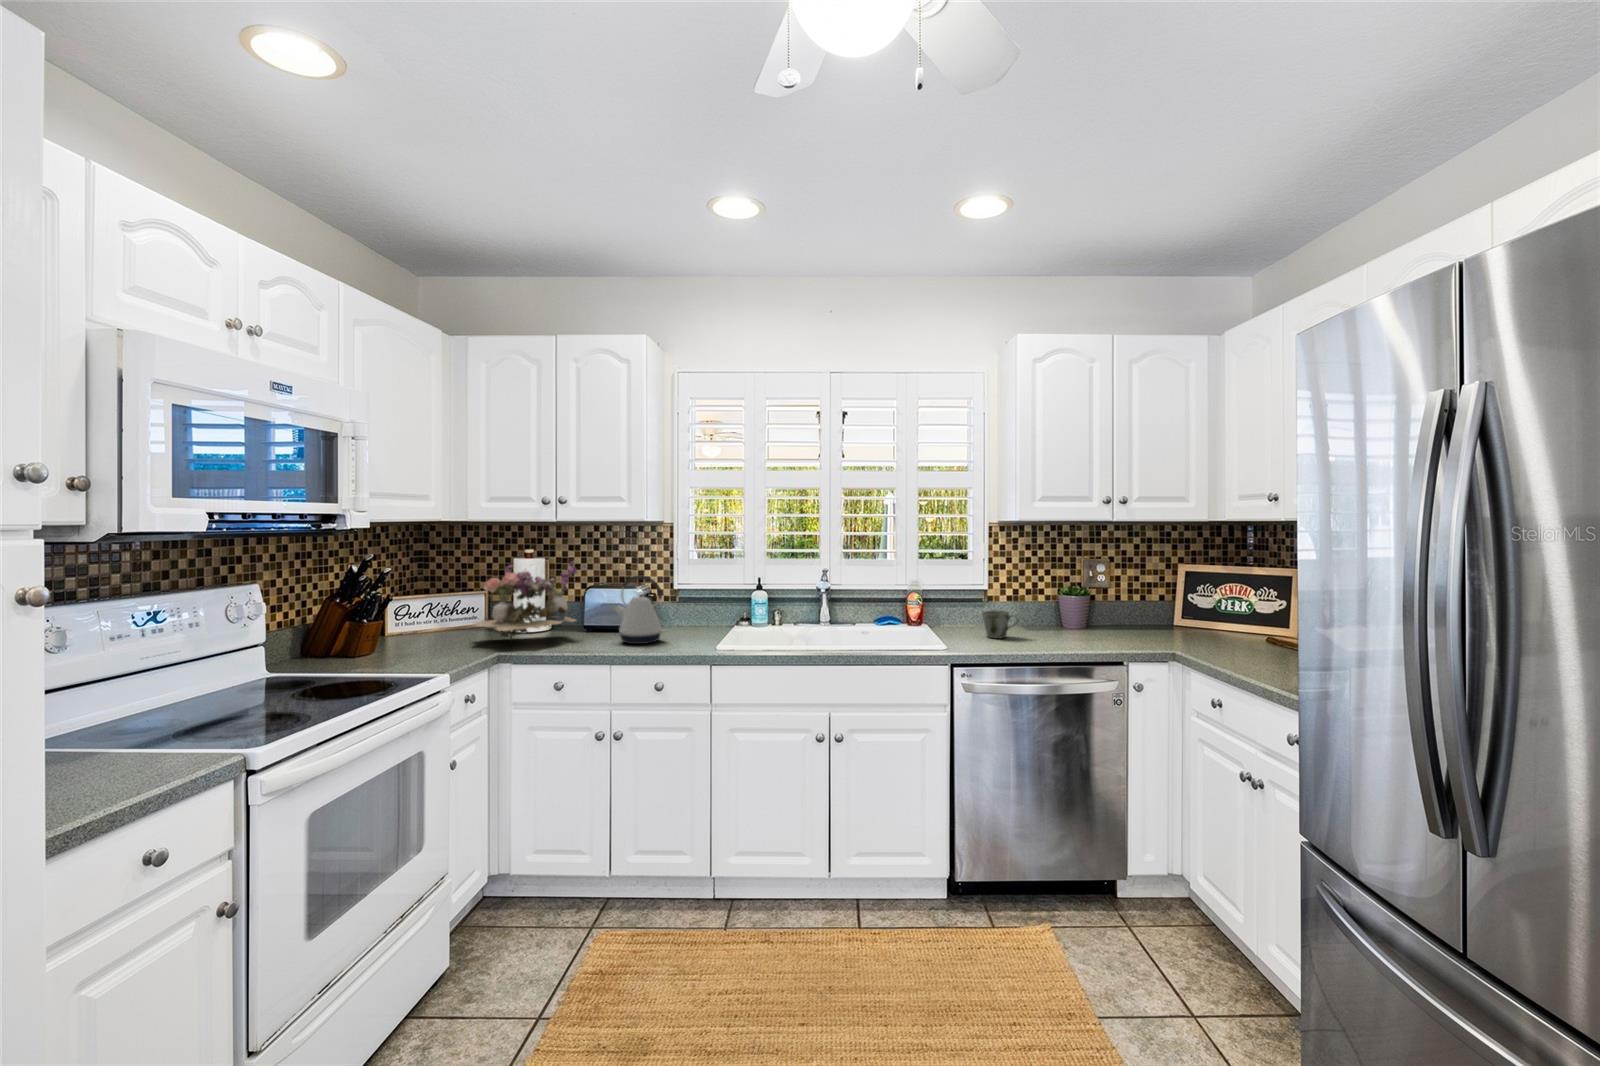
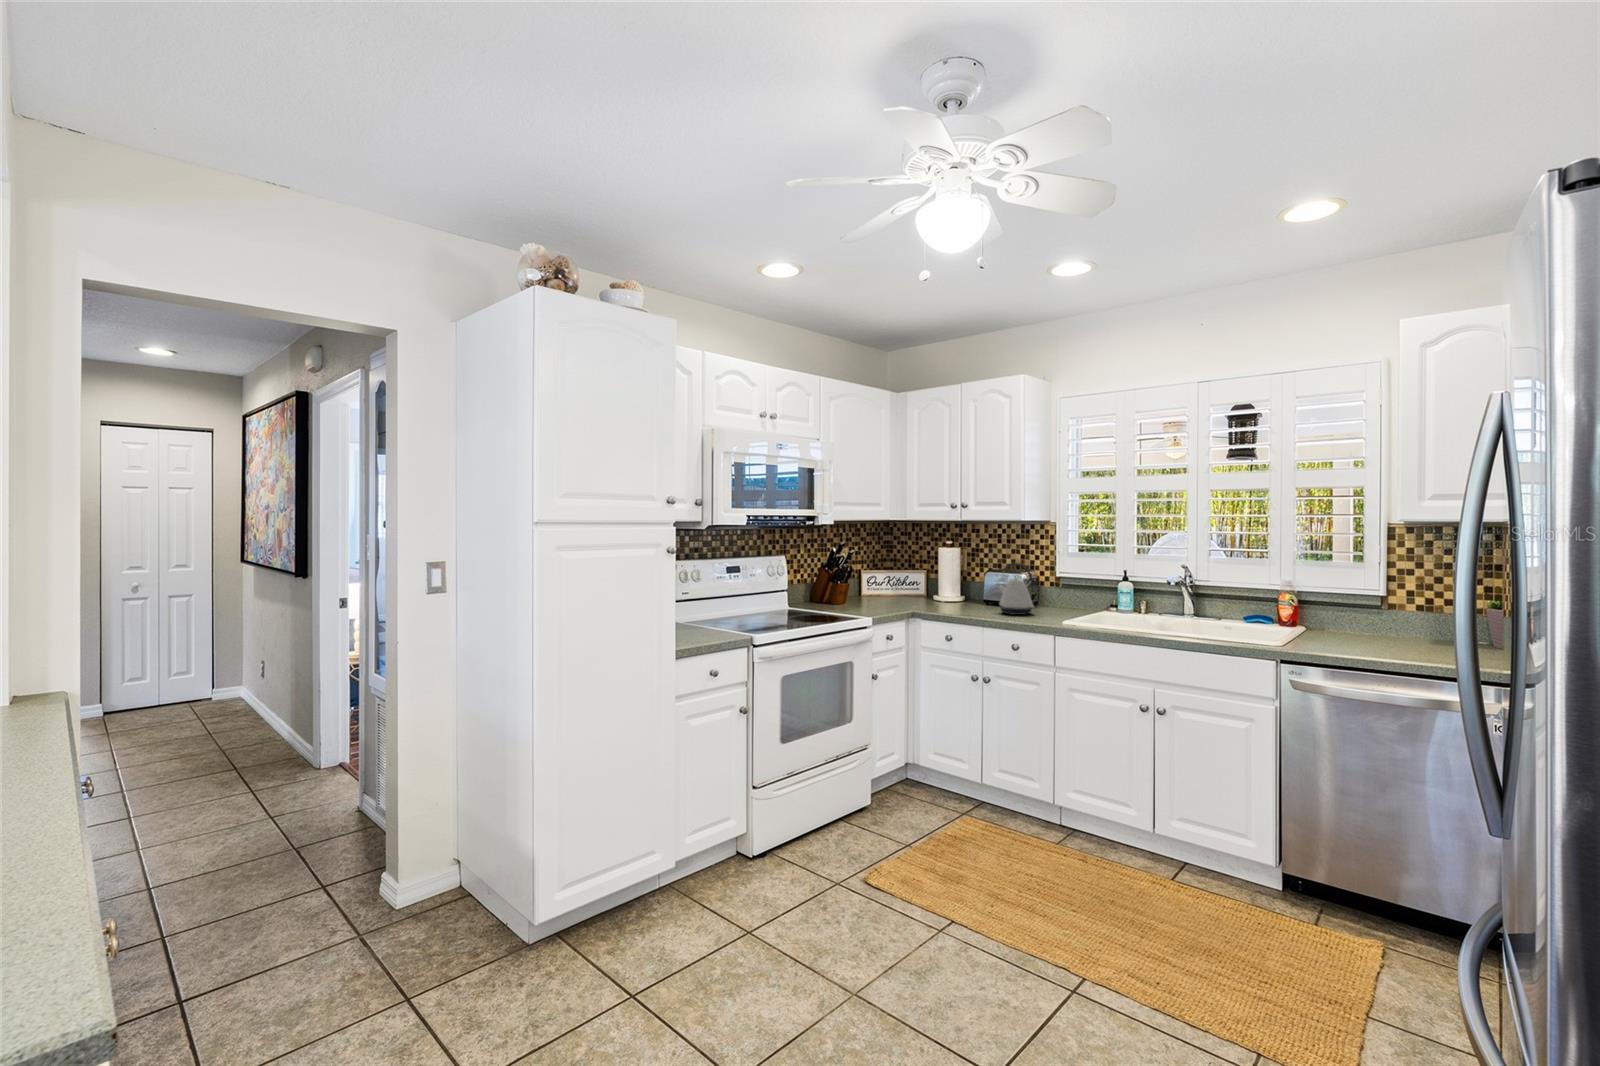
flower arrangement: present [475,561,577,639] -> none [903,549,977,606]
mug: present [981,611,1018,639] -> none [1339,613,1382,640]

